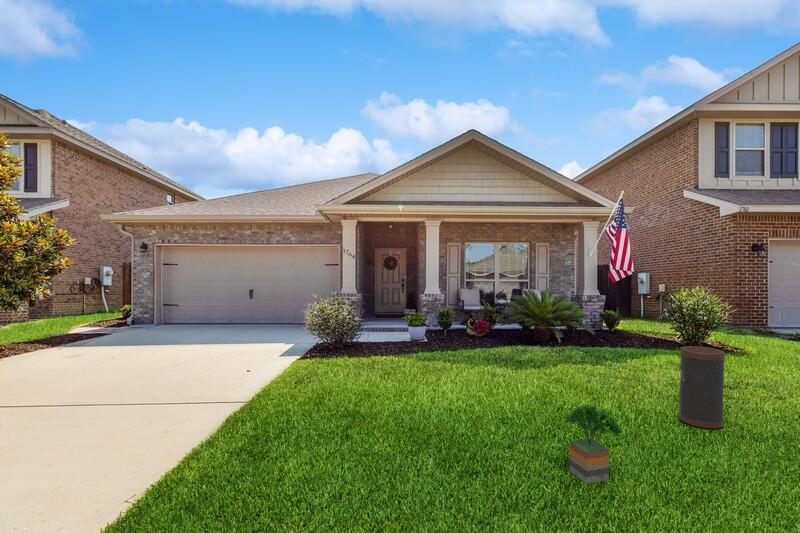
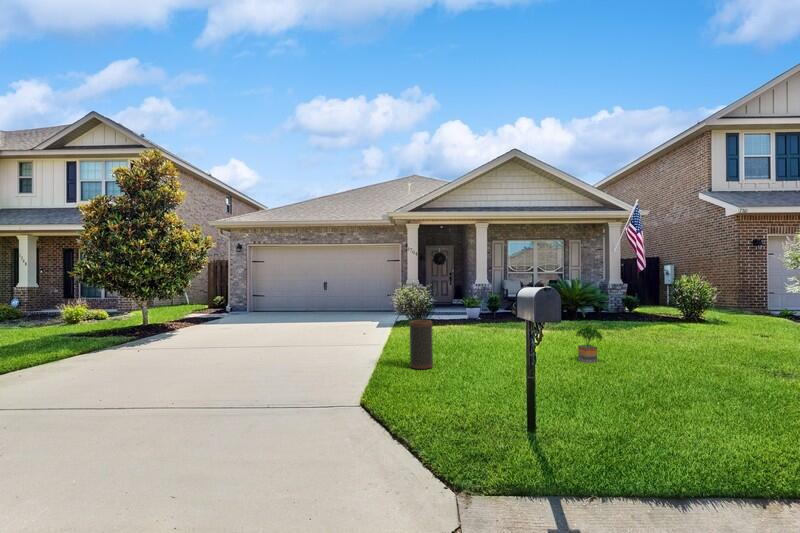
trash can: present [679,346,725,429] -> present [409,320,433,369]

